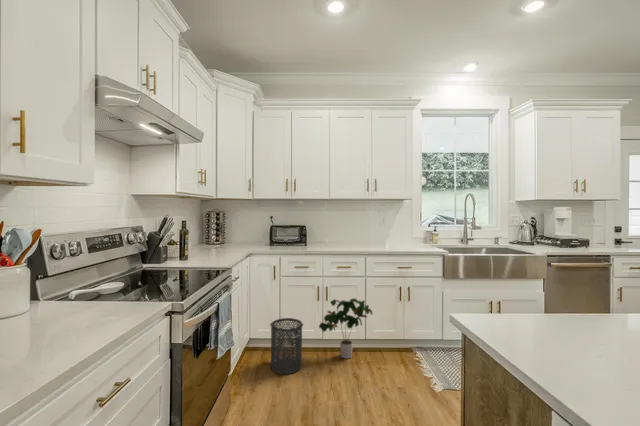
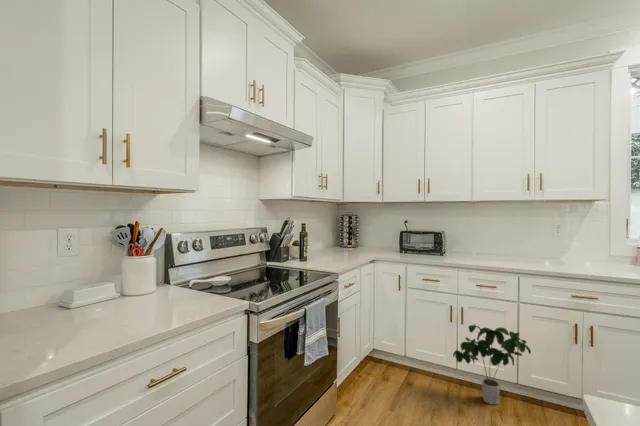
trash can: present [270,318,303,374] -> none [390,336,429,403]

